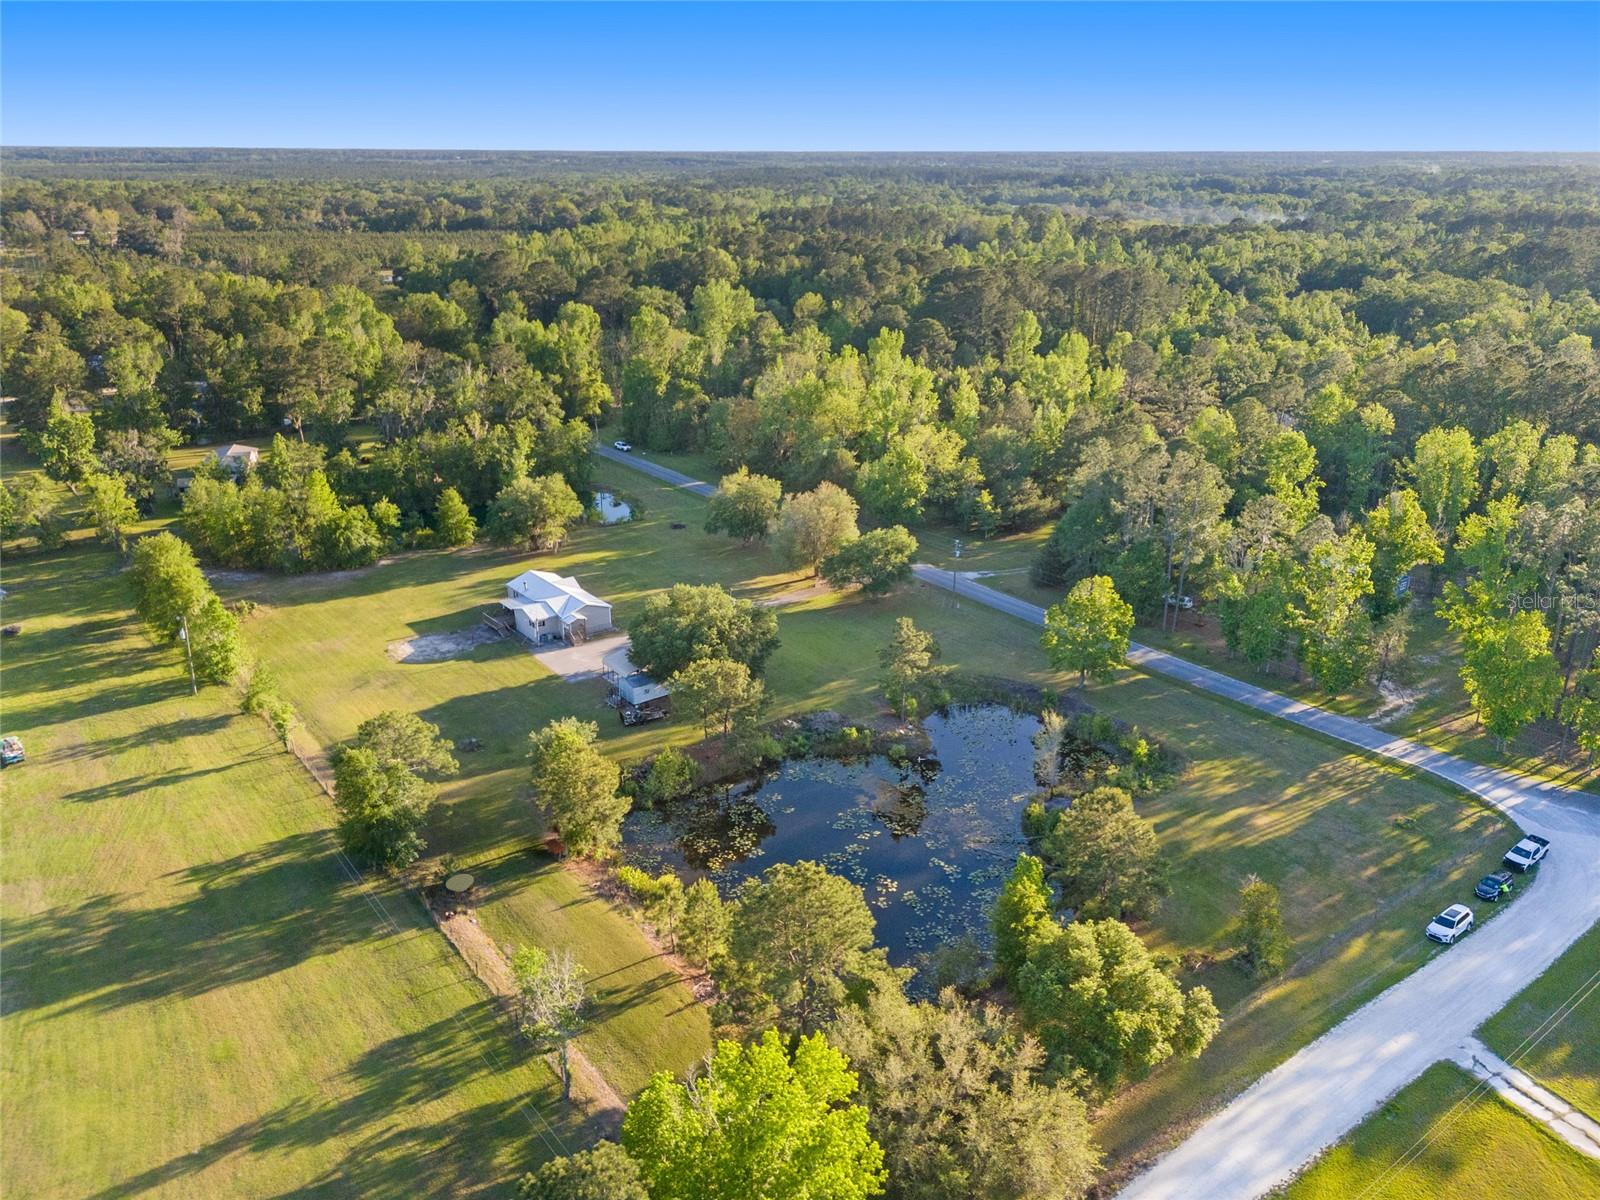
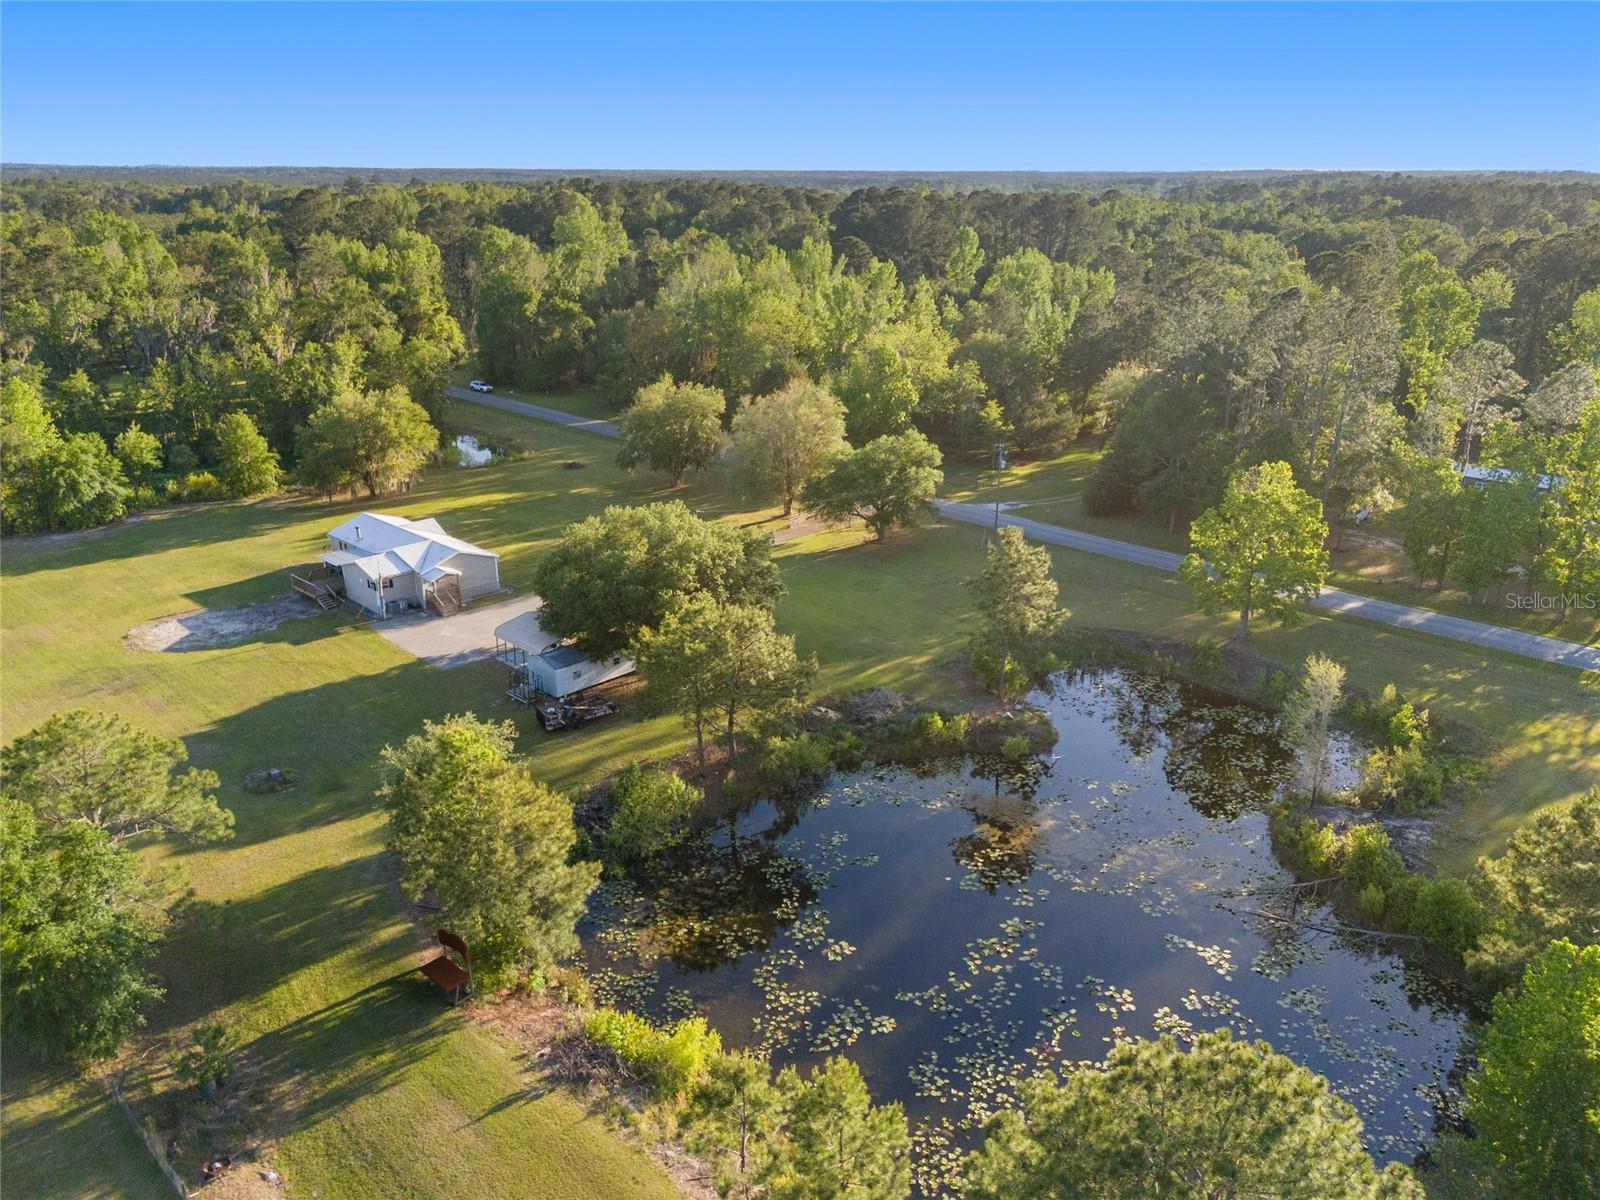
round table: present [446,874,474,899] -> none [203,1058,270,1120]

